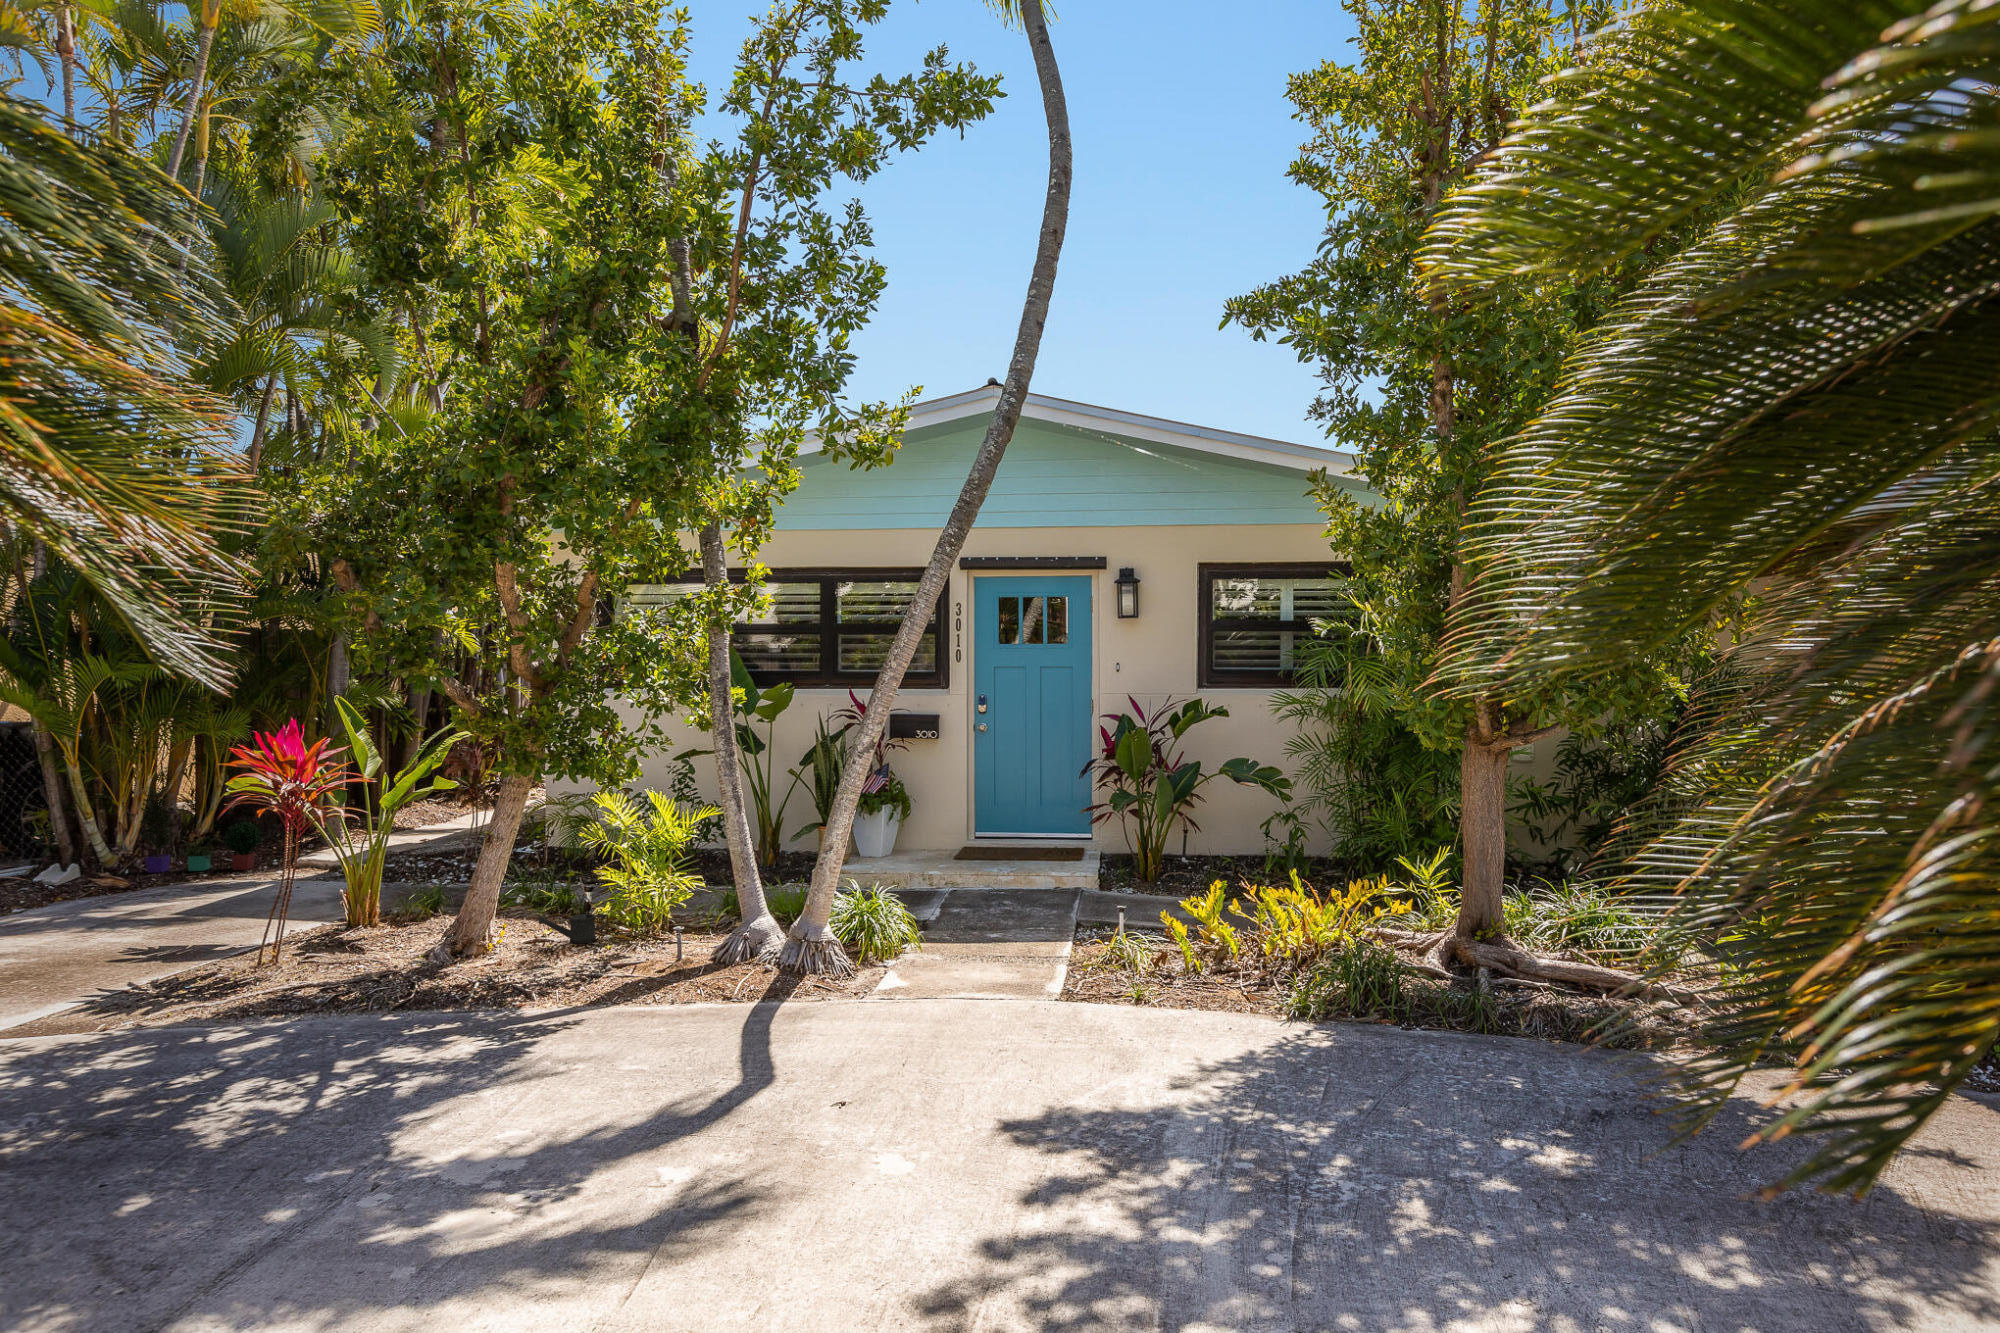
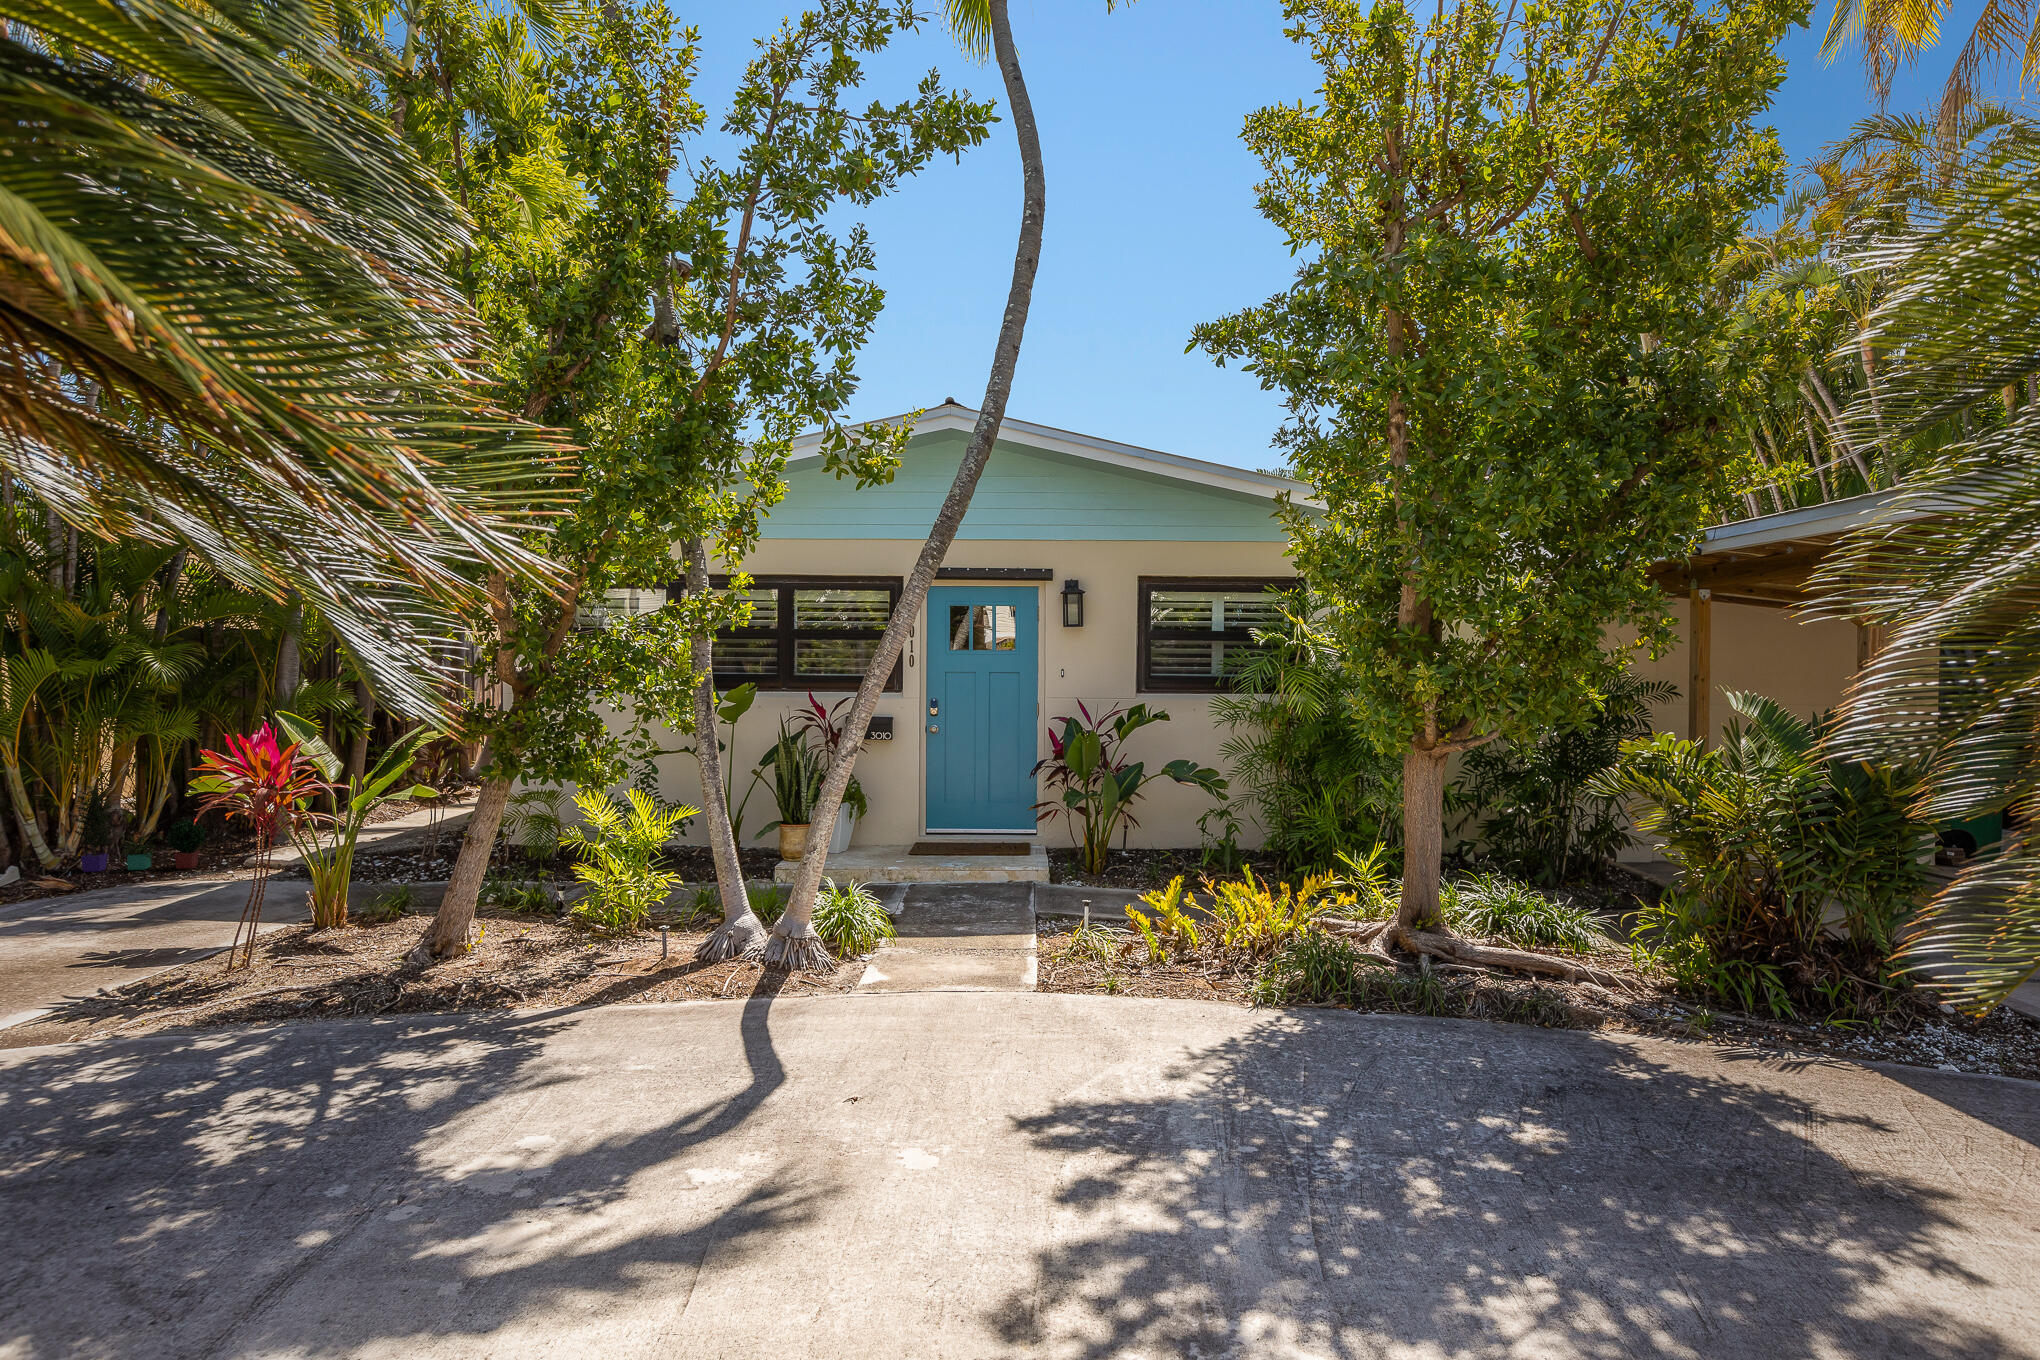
watering can: present [539,914,609,944] -> none [517,913,587,942]

